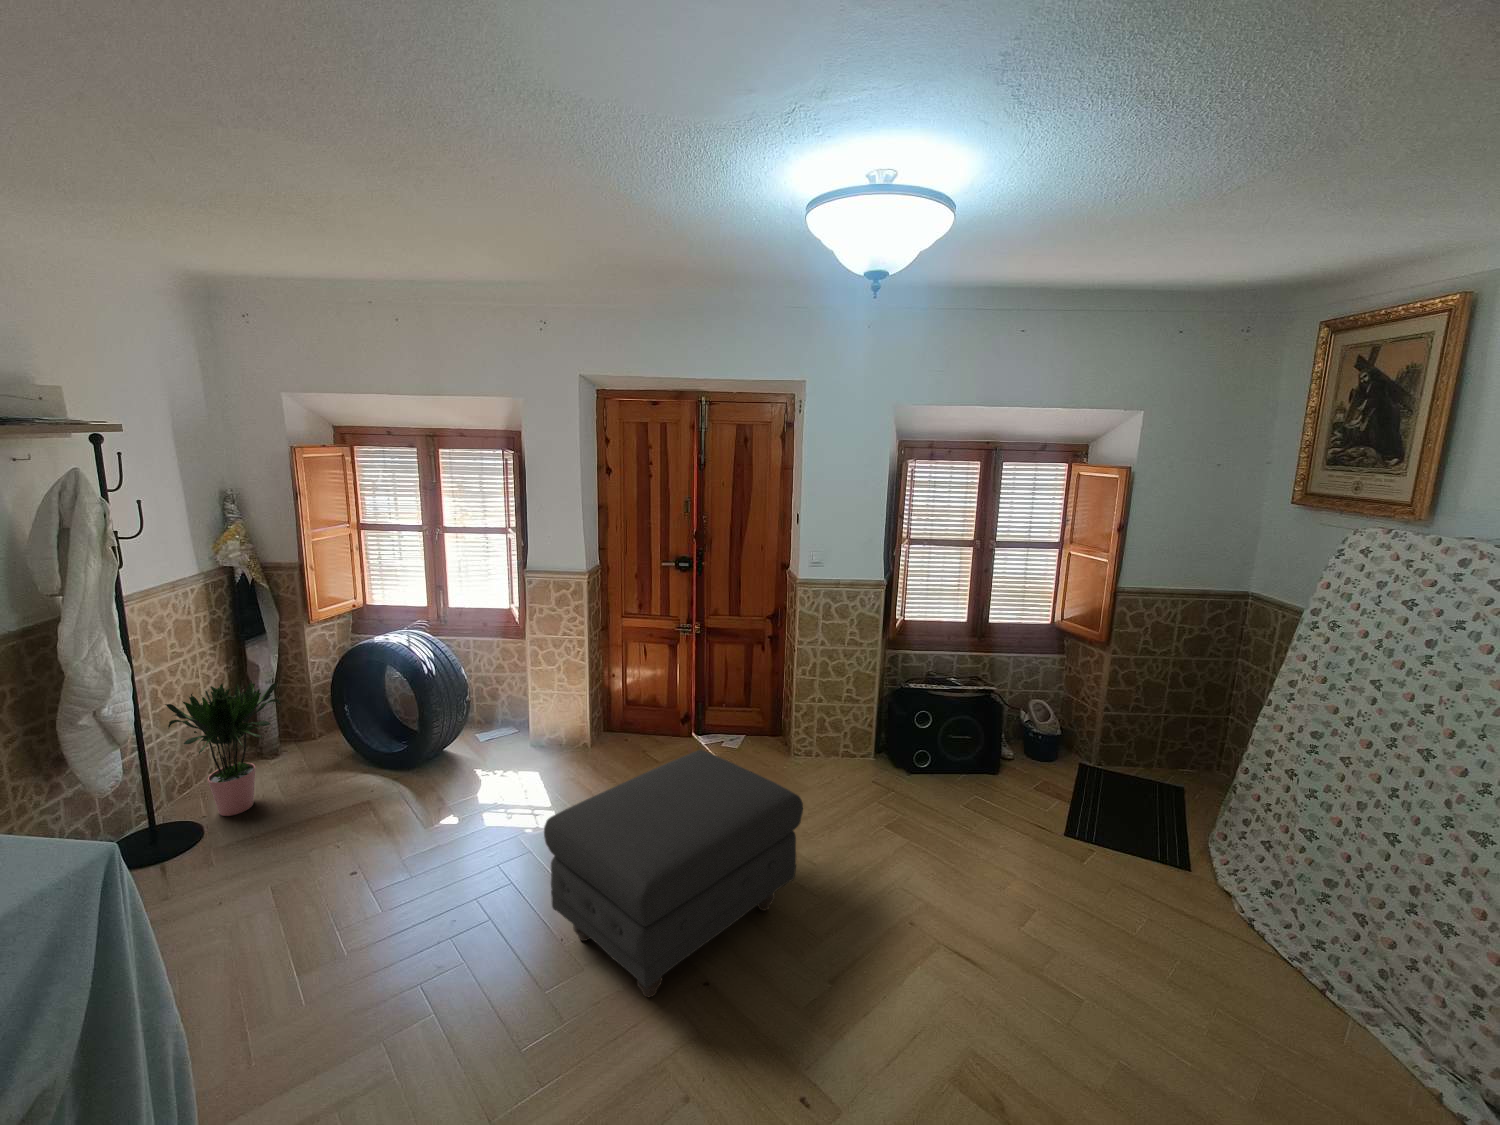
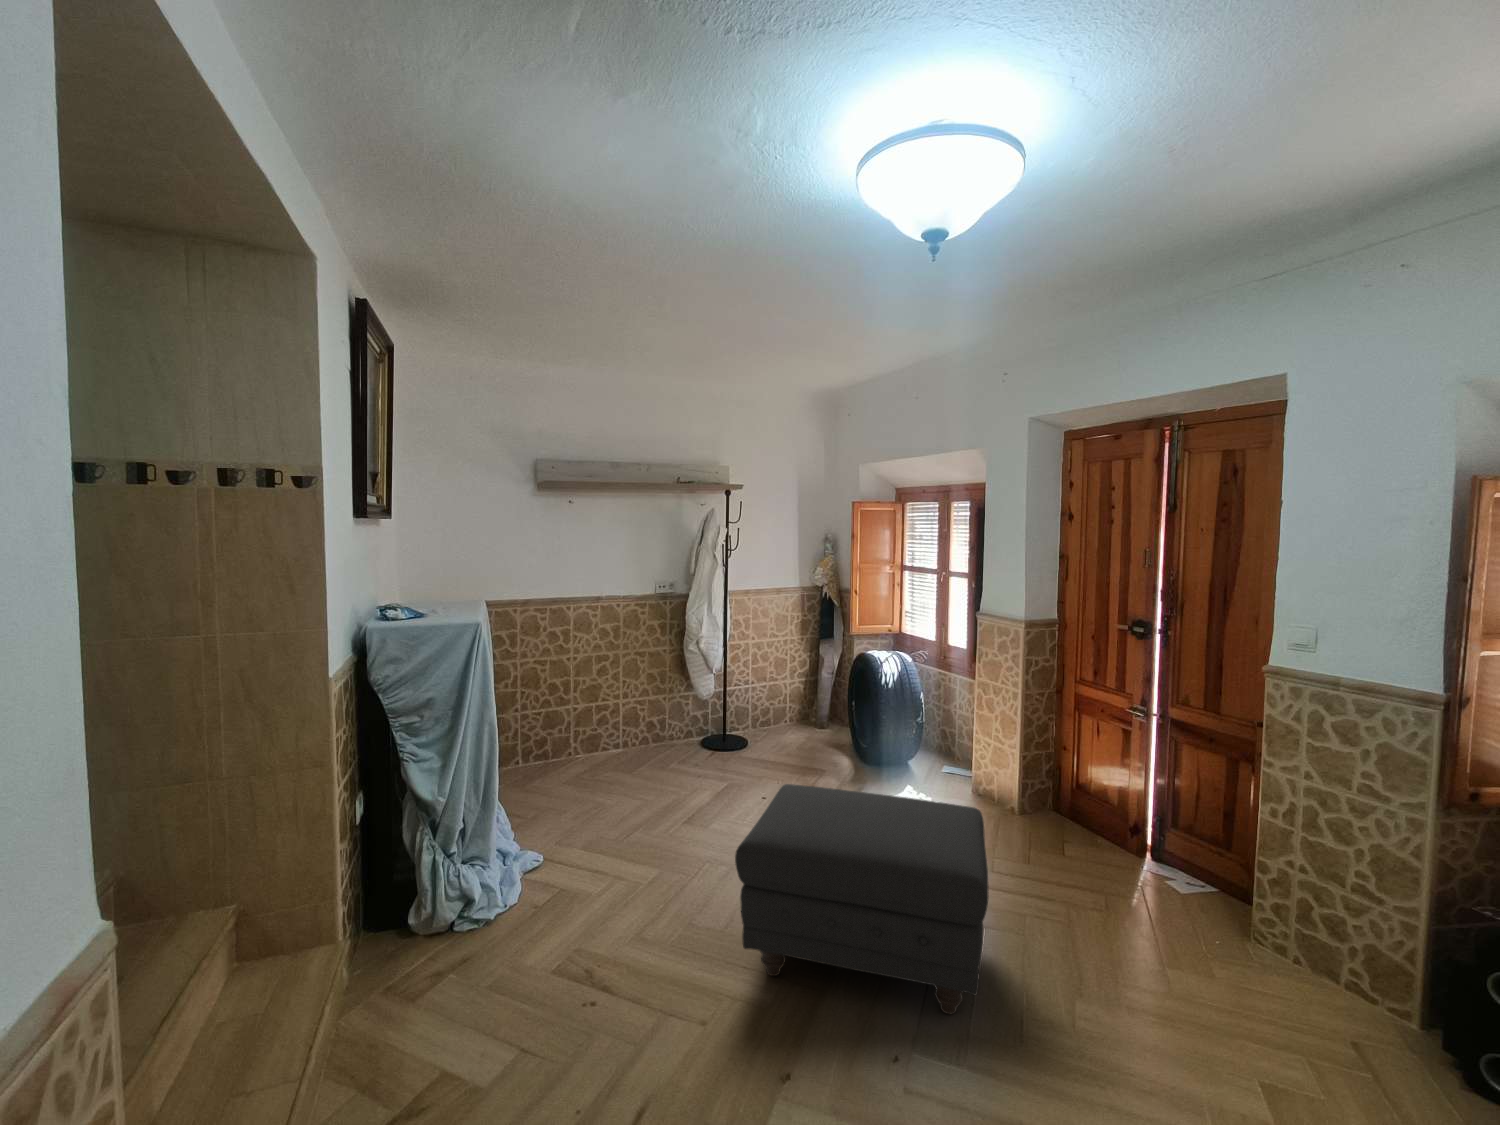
potted plant: present [165,681,281,816] -> none [745,650,810,747]

